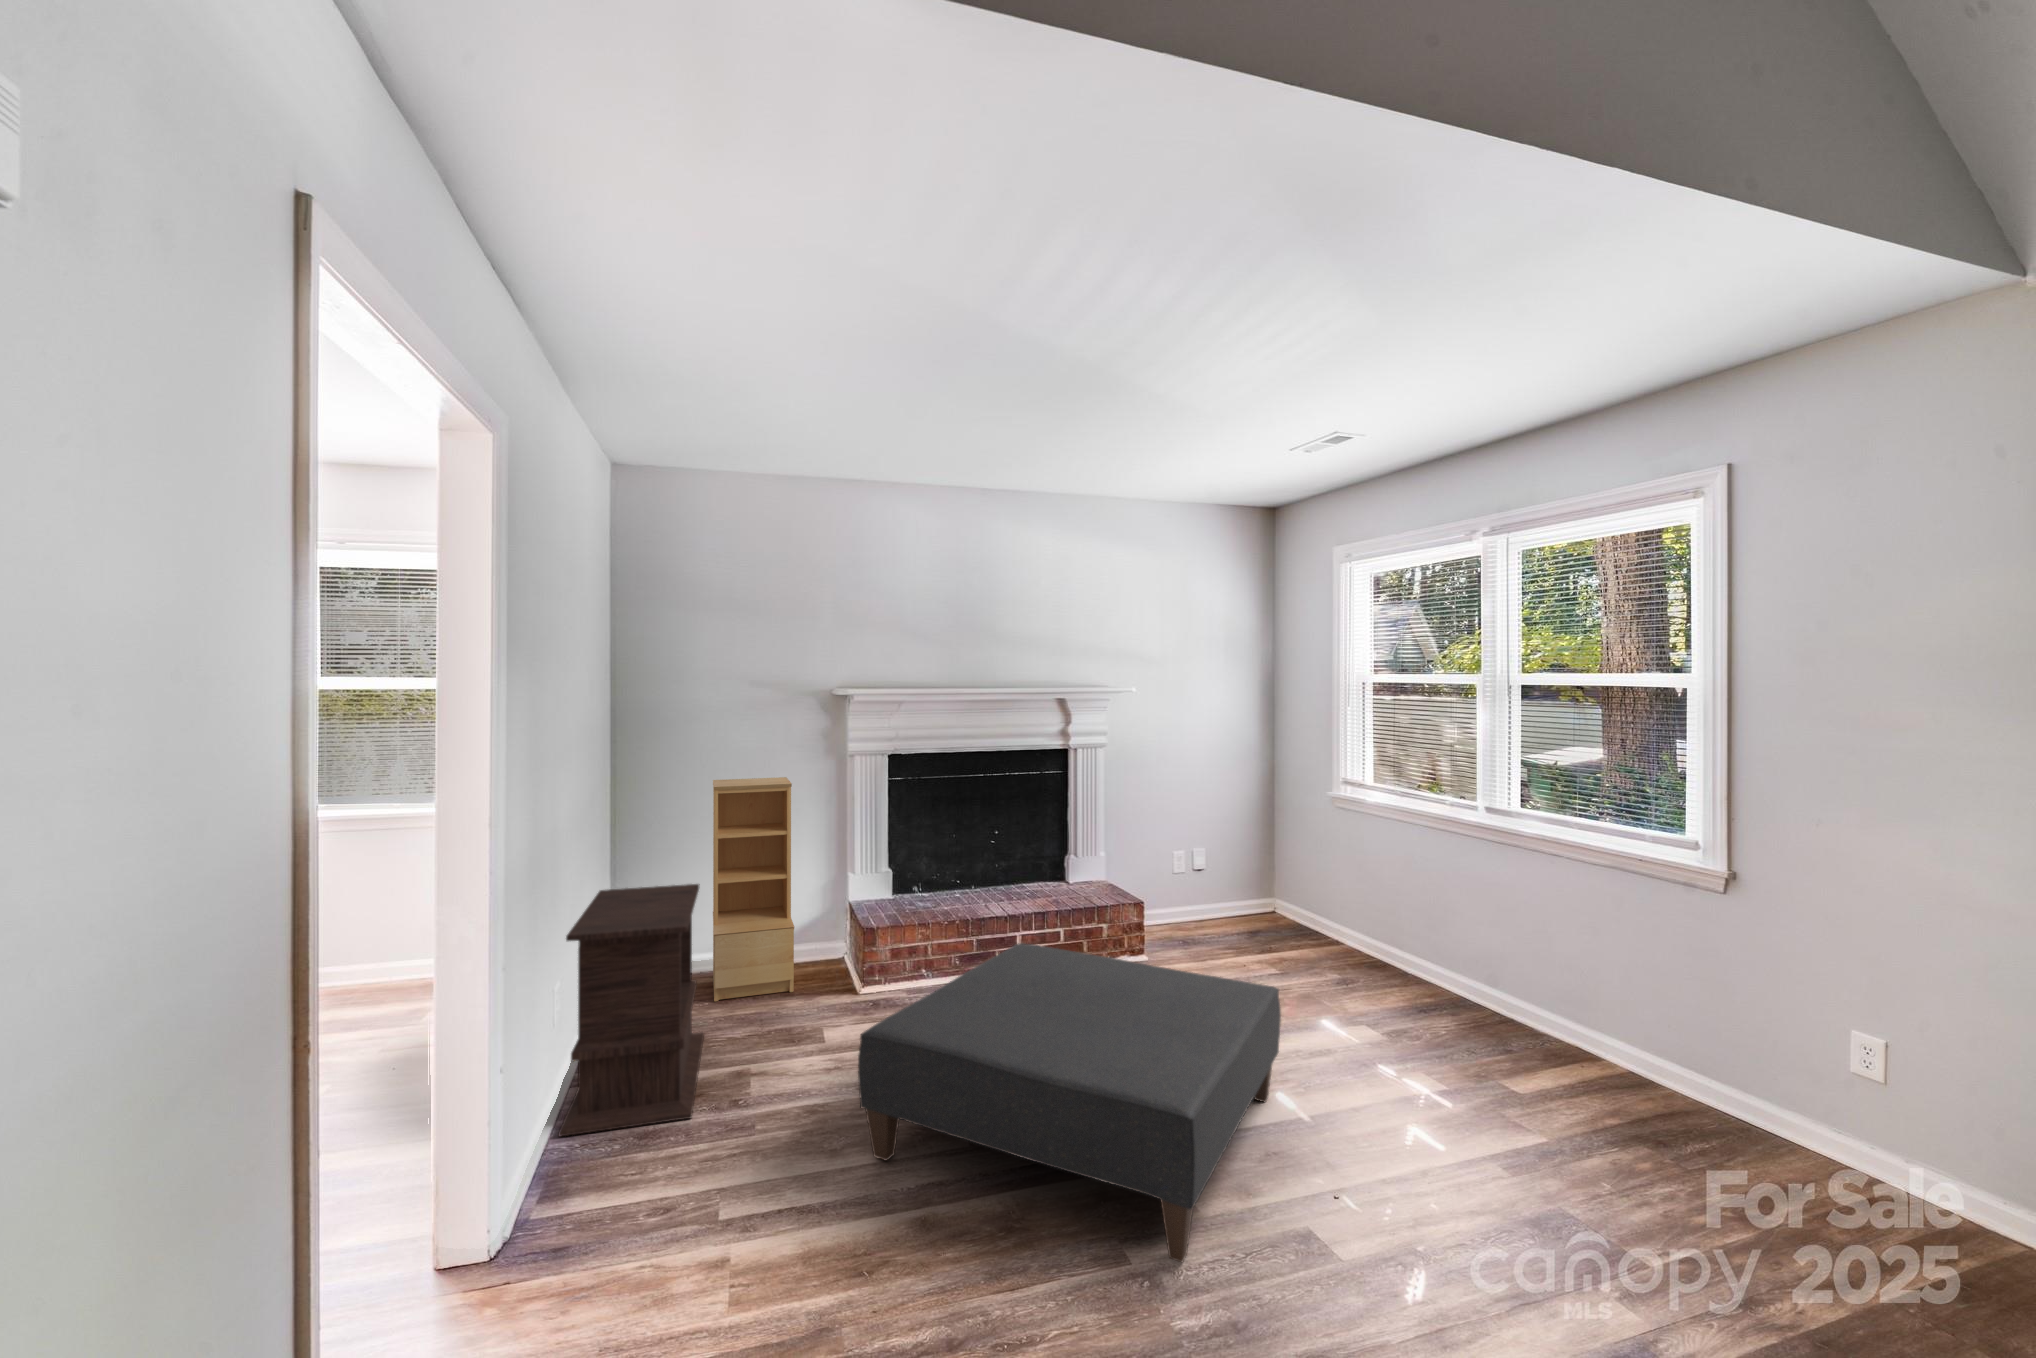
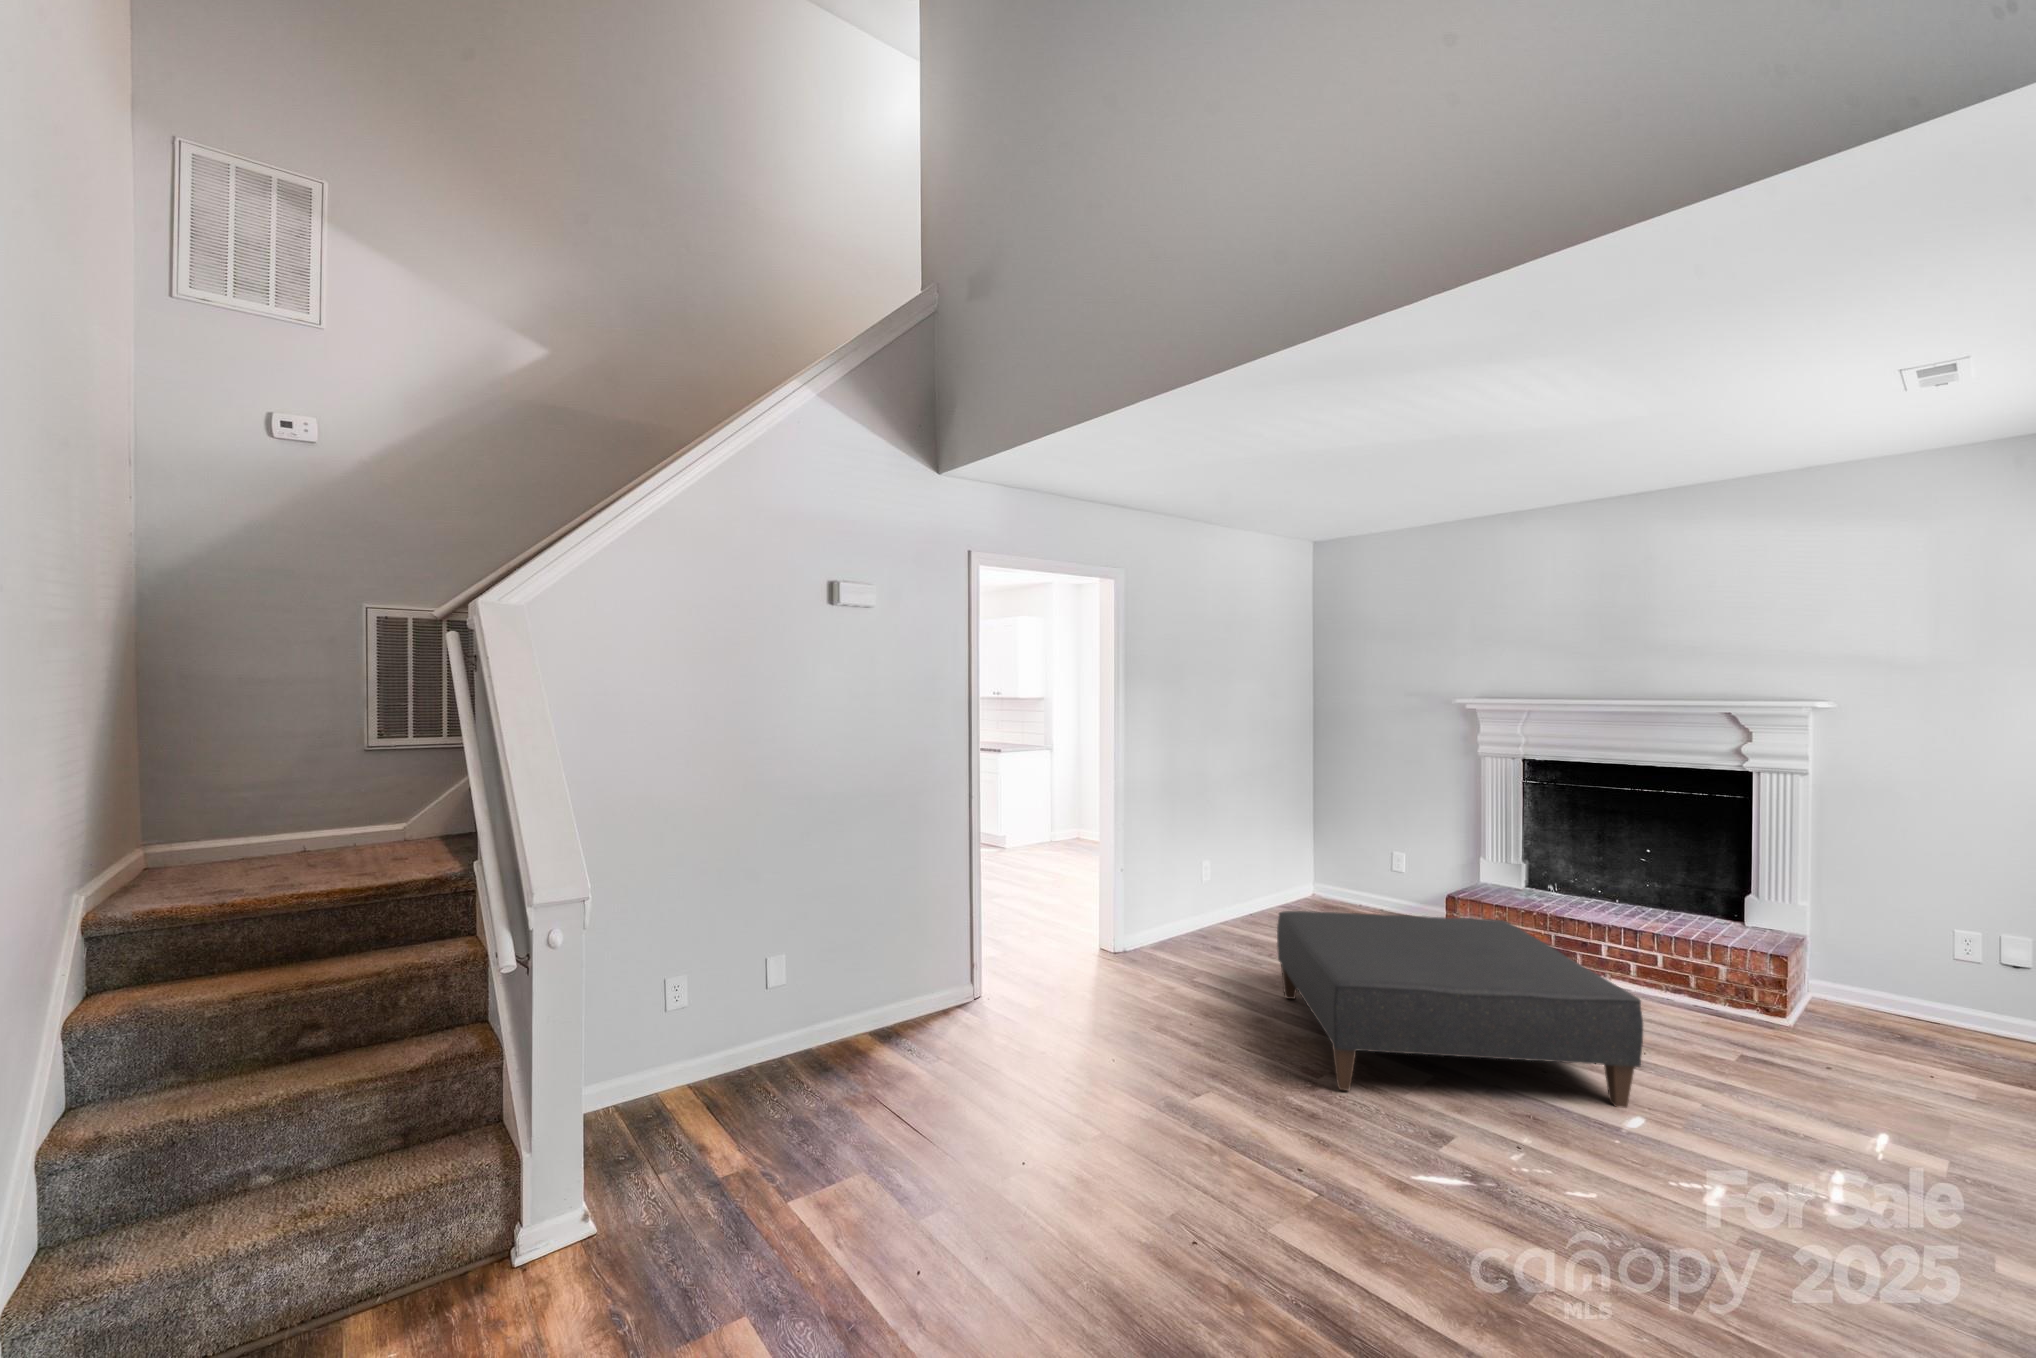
bookshelf: present [713,777,794,1001] -> none [1341,763,1428,933]
side table: present [558,884,704,1136] -> none [1181,817,1309,952]

